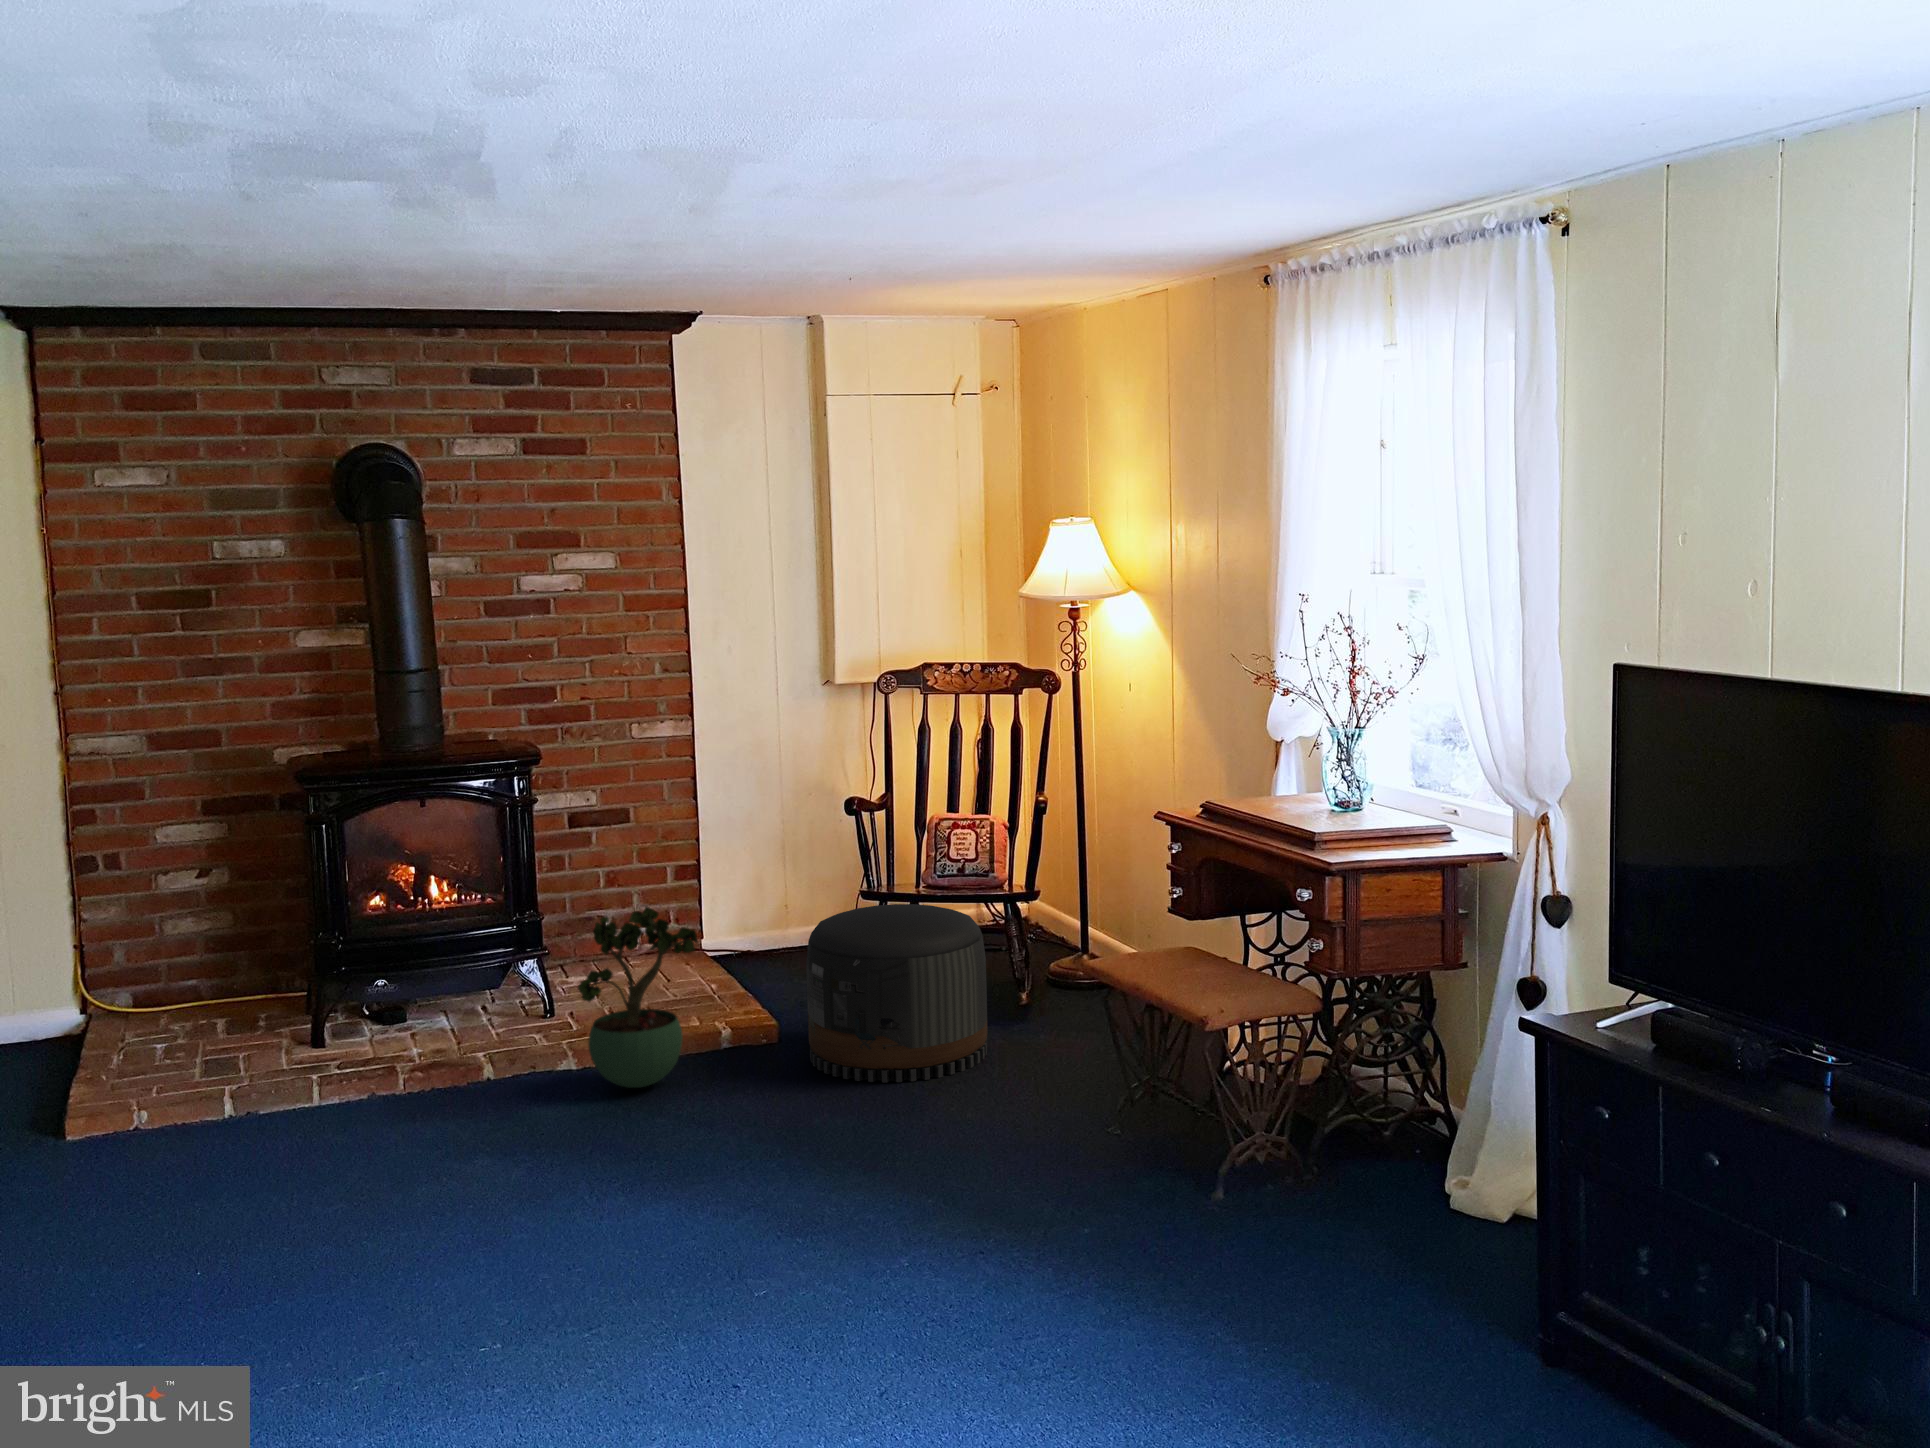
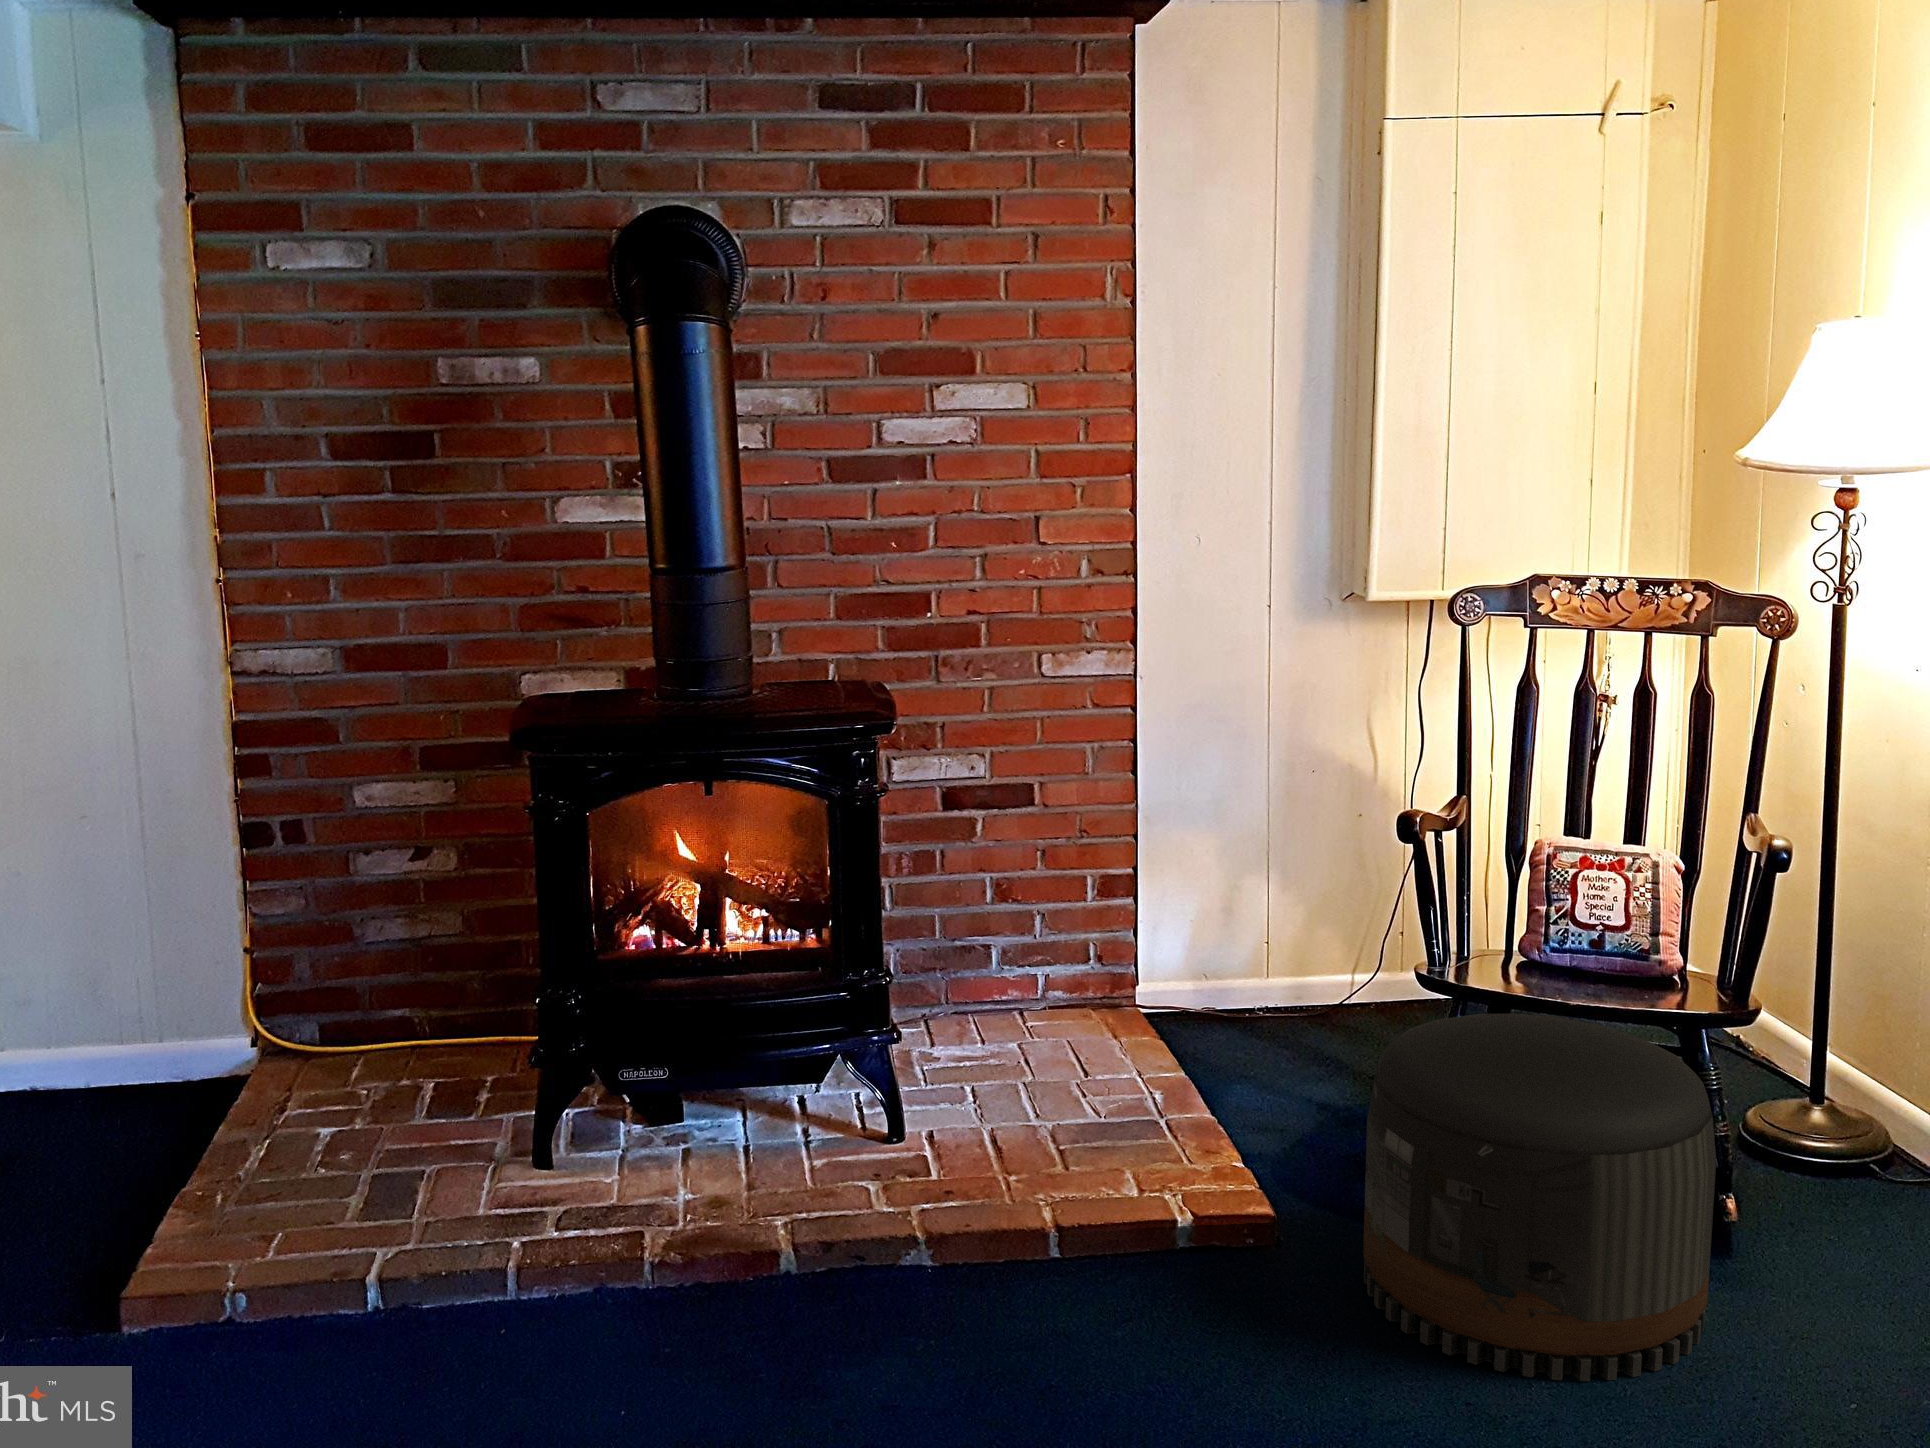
potted plant: present [578,907,698,1088] -> none [969,1010,1184,1327]

